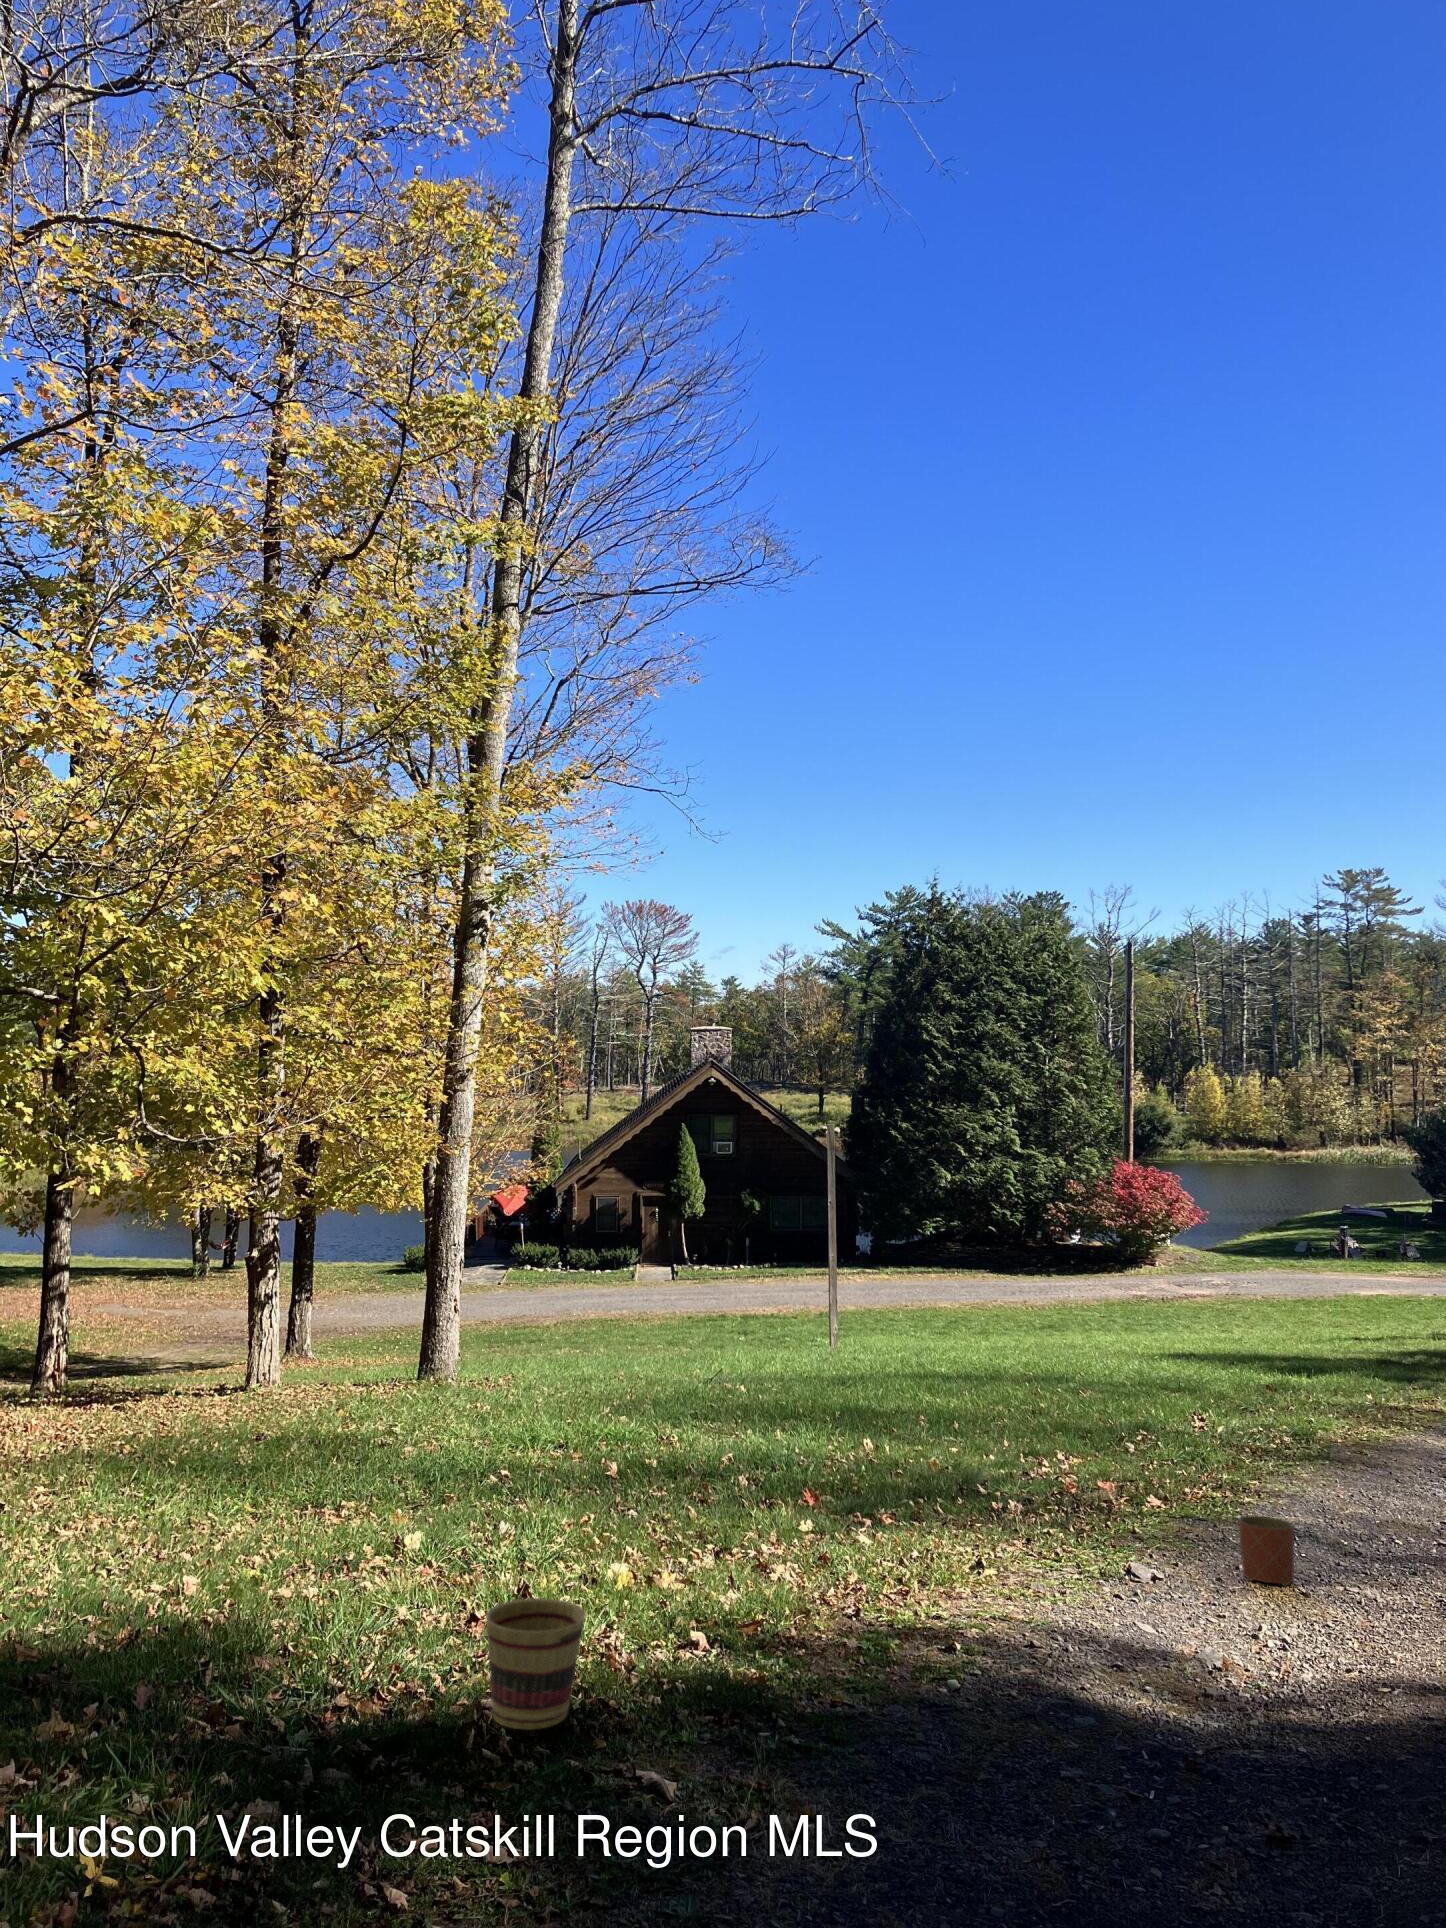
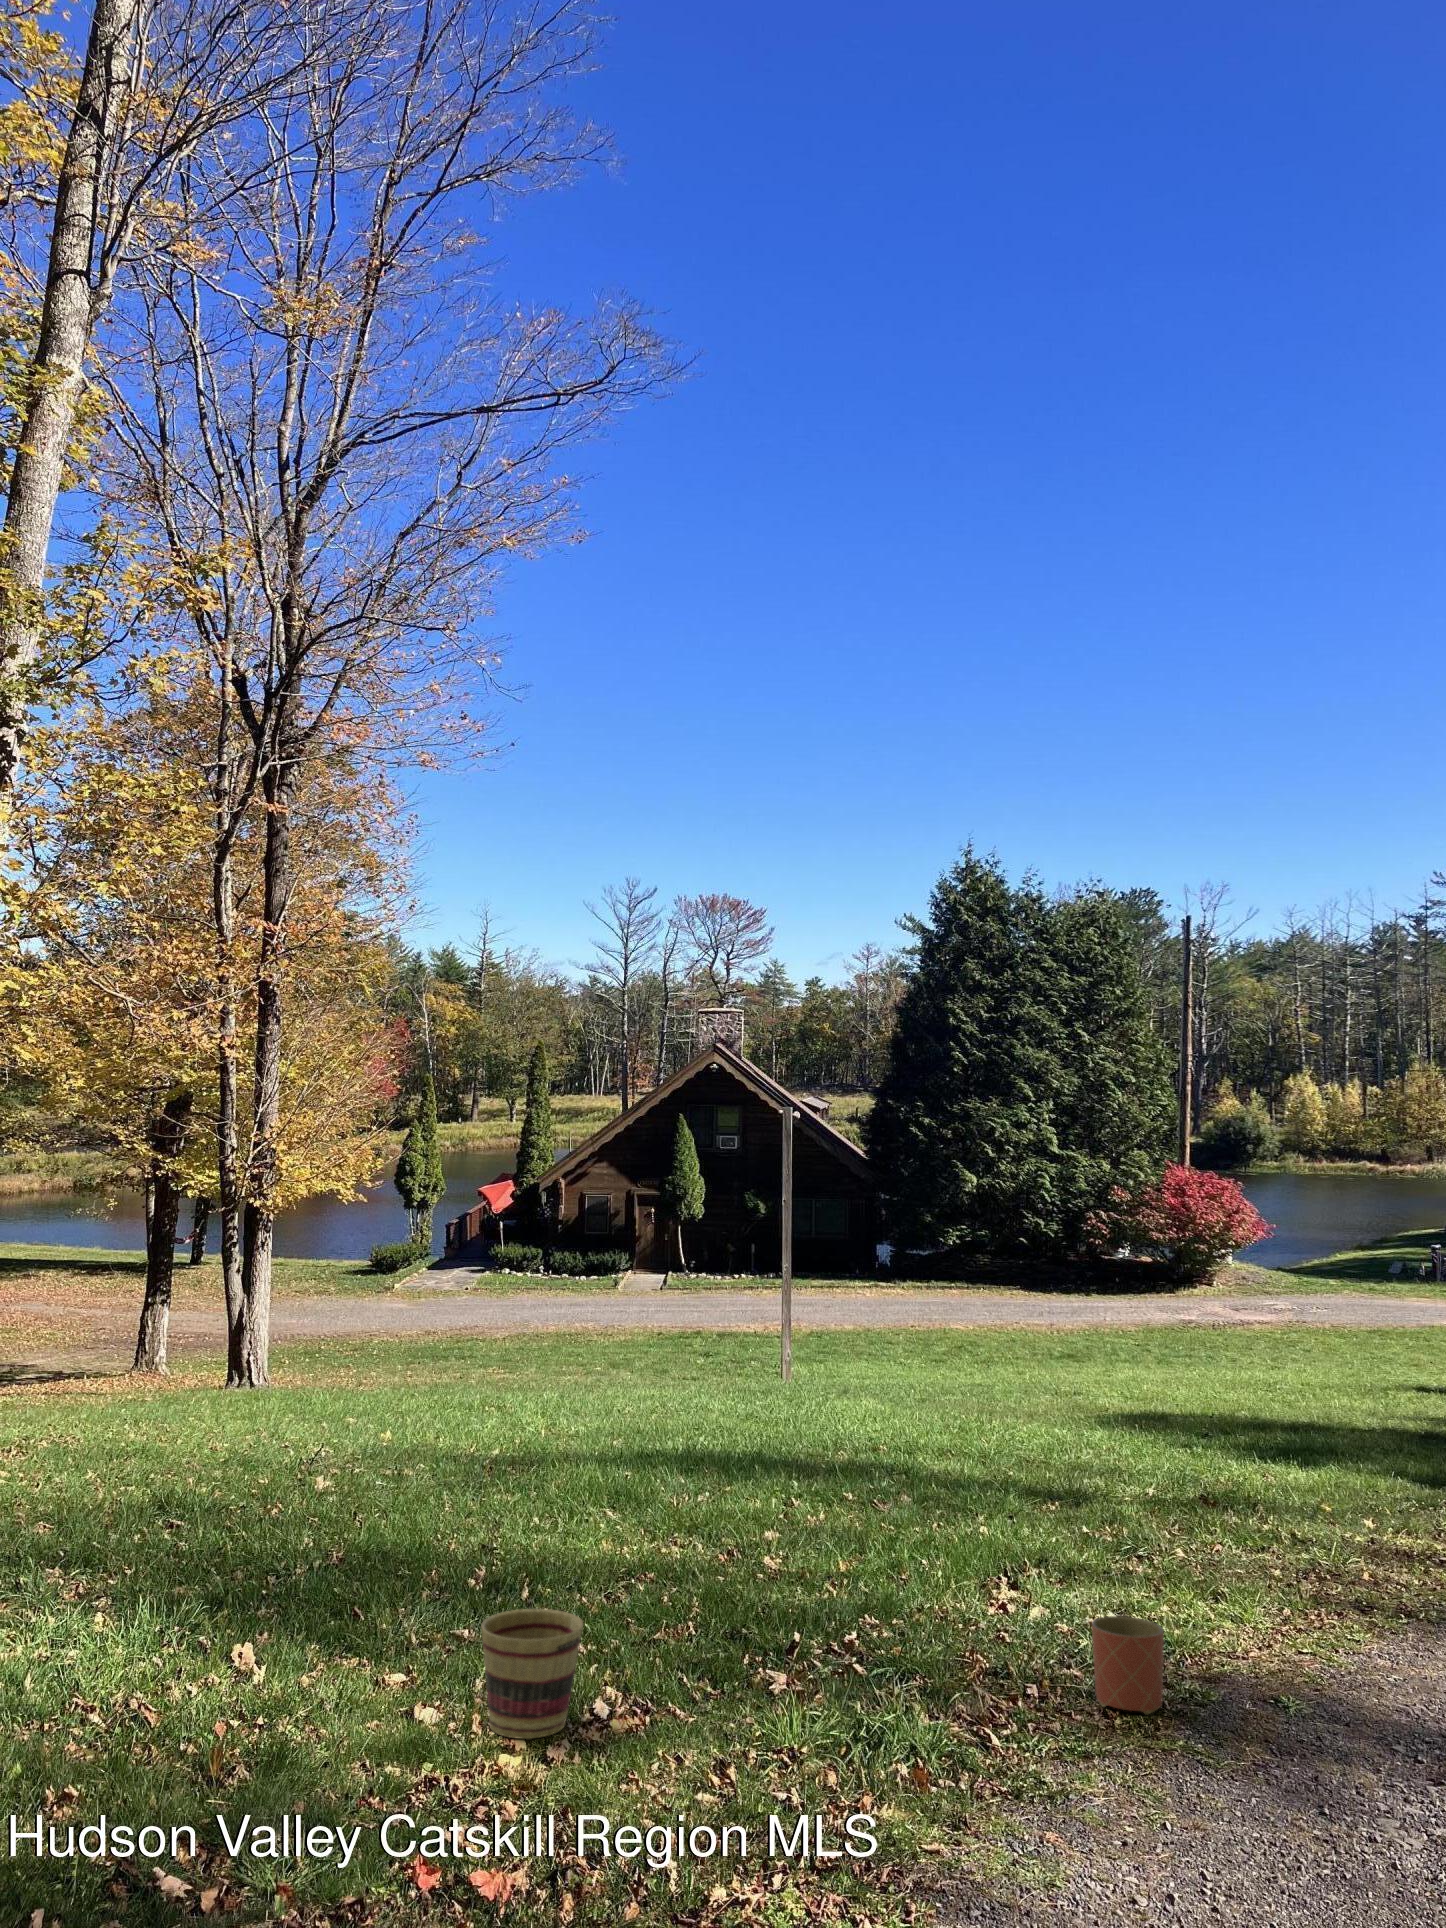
planter: present [1239,1515,1294,1586] -> present [1092,1616,1164,1714]

